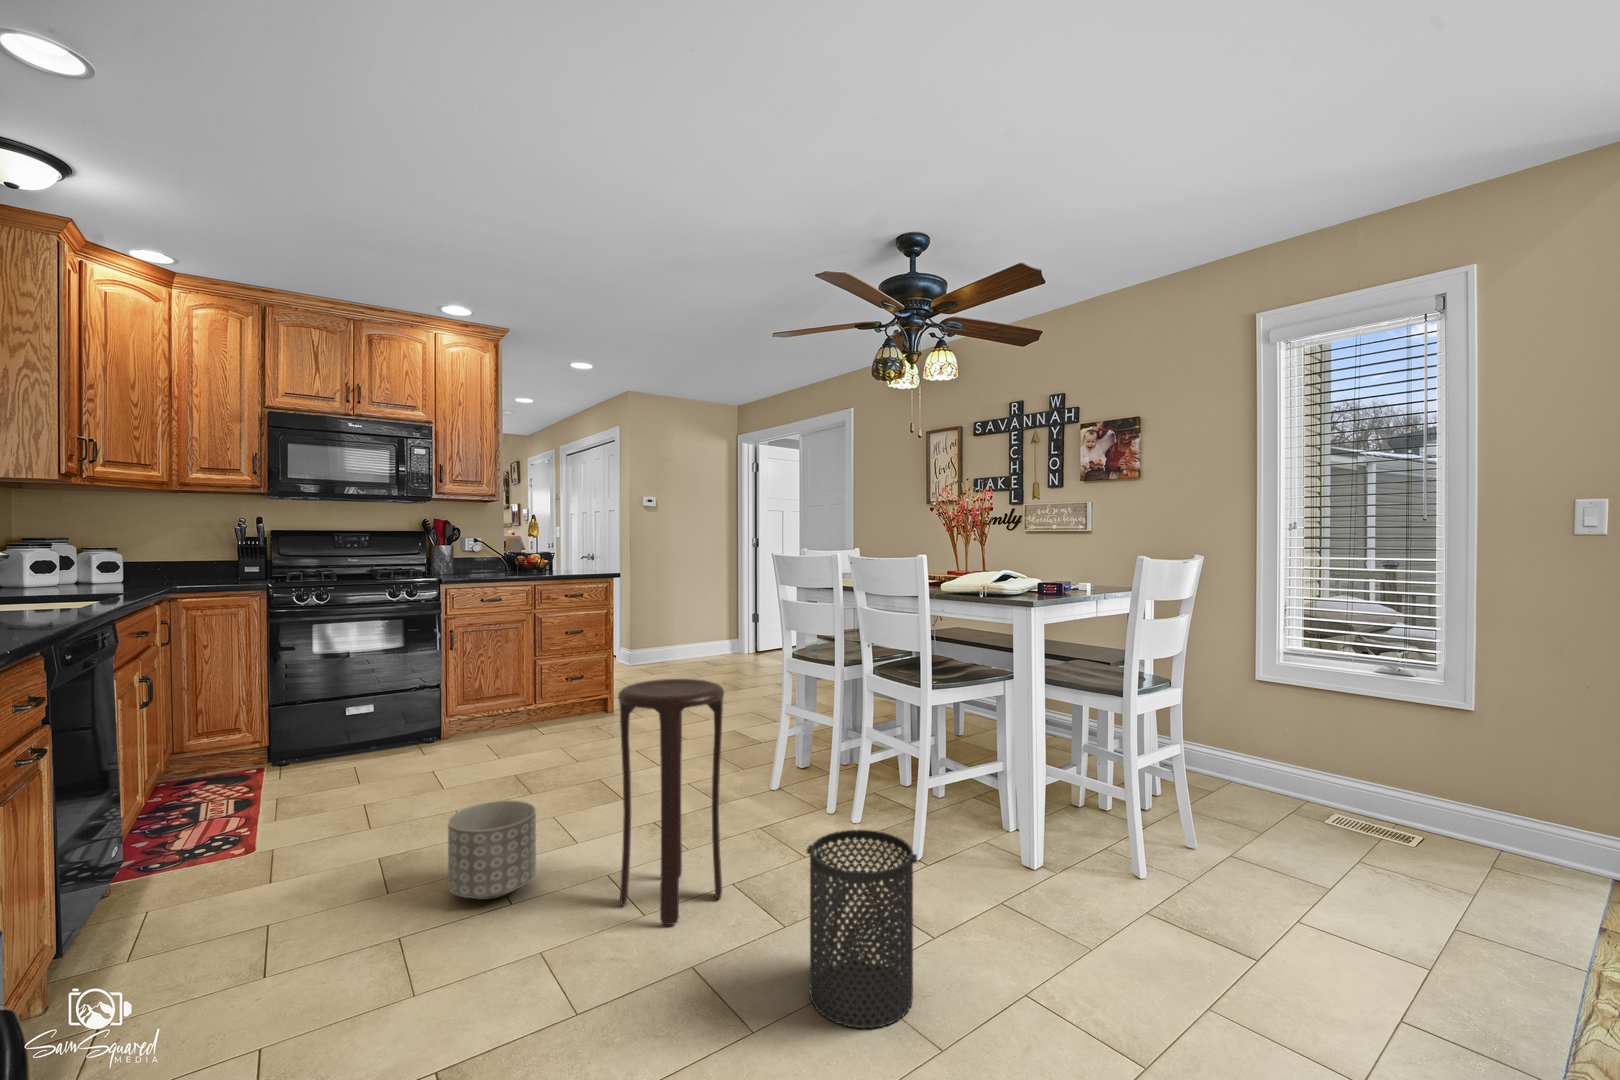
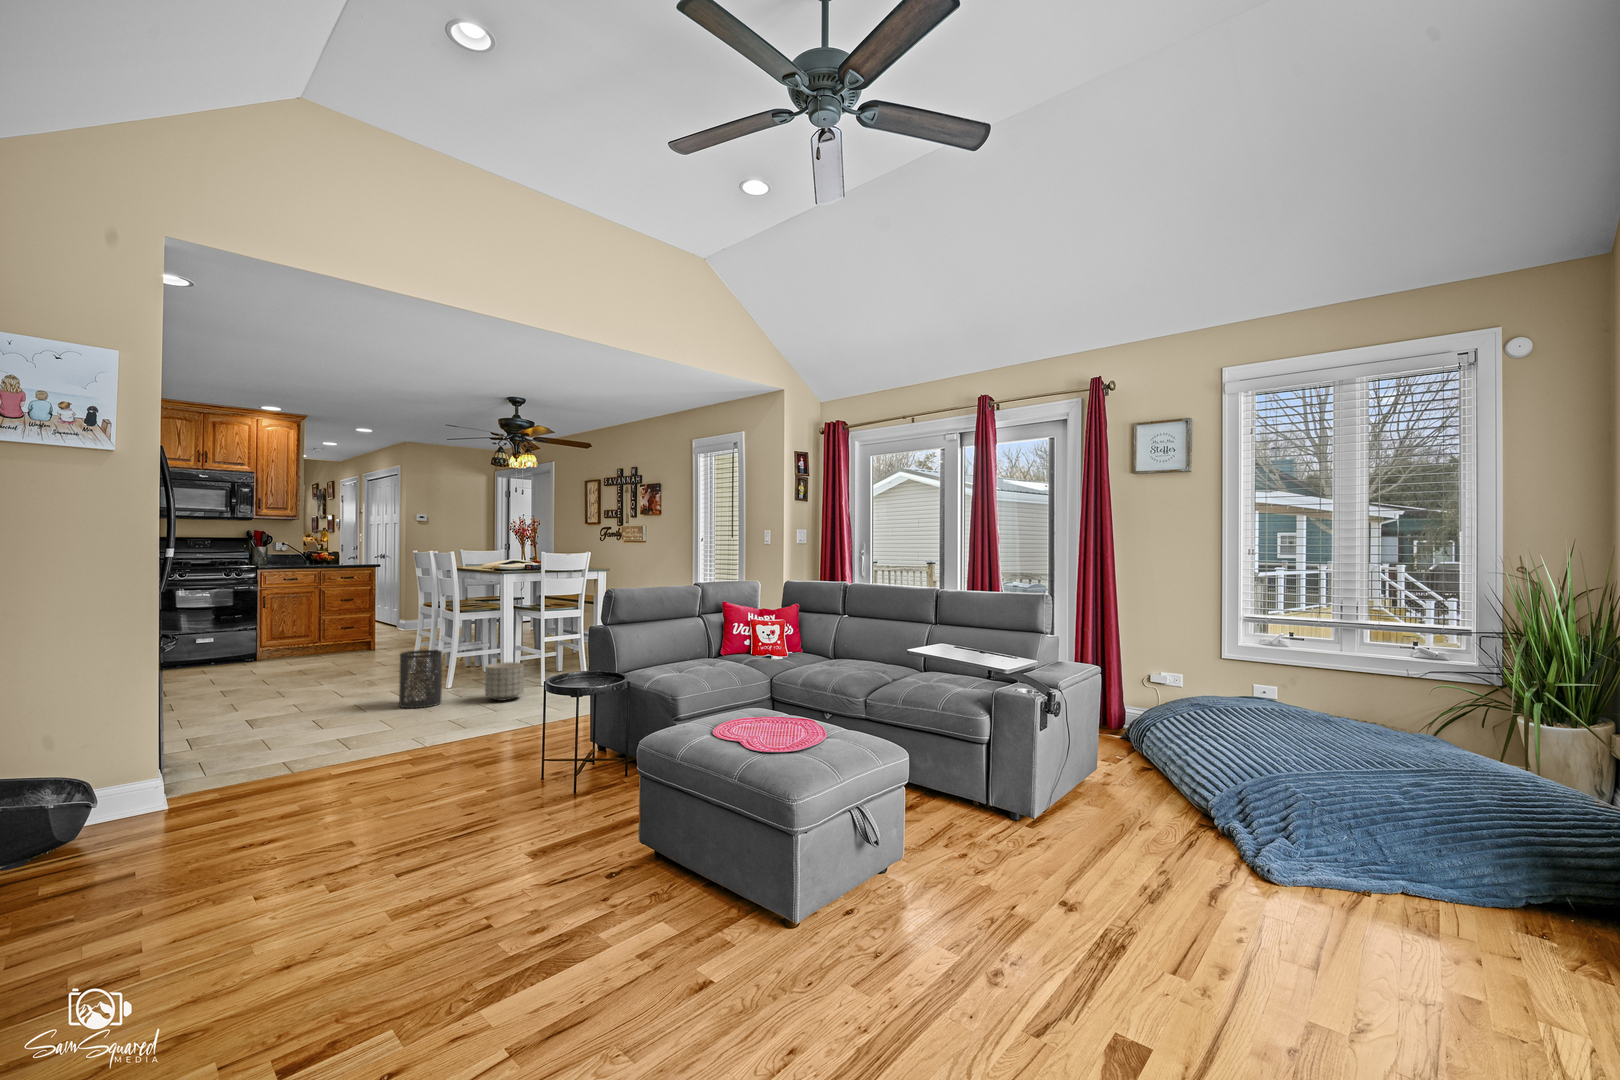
stool: present [618,679,724,925] -> none [336,602,388,697]
planter: present [448,801,536,900] -> present [485,662,524,701]

